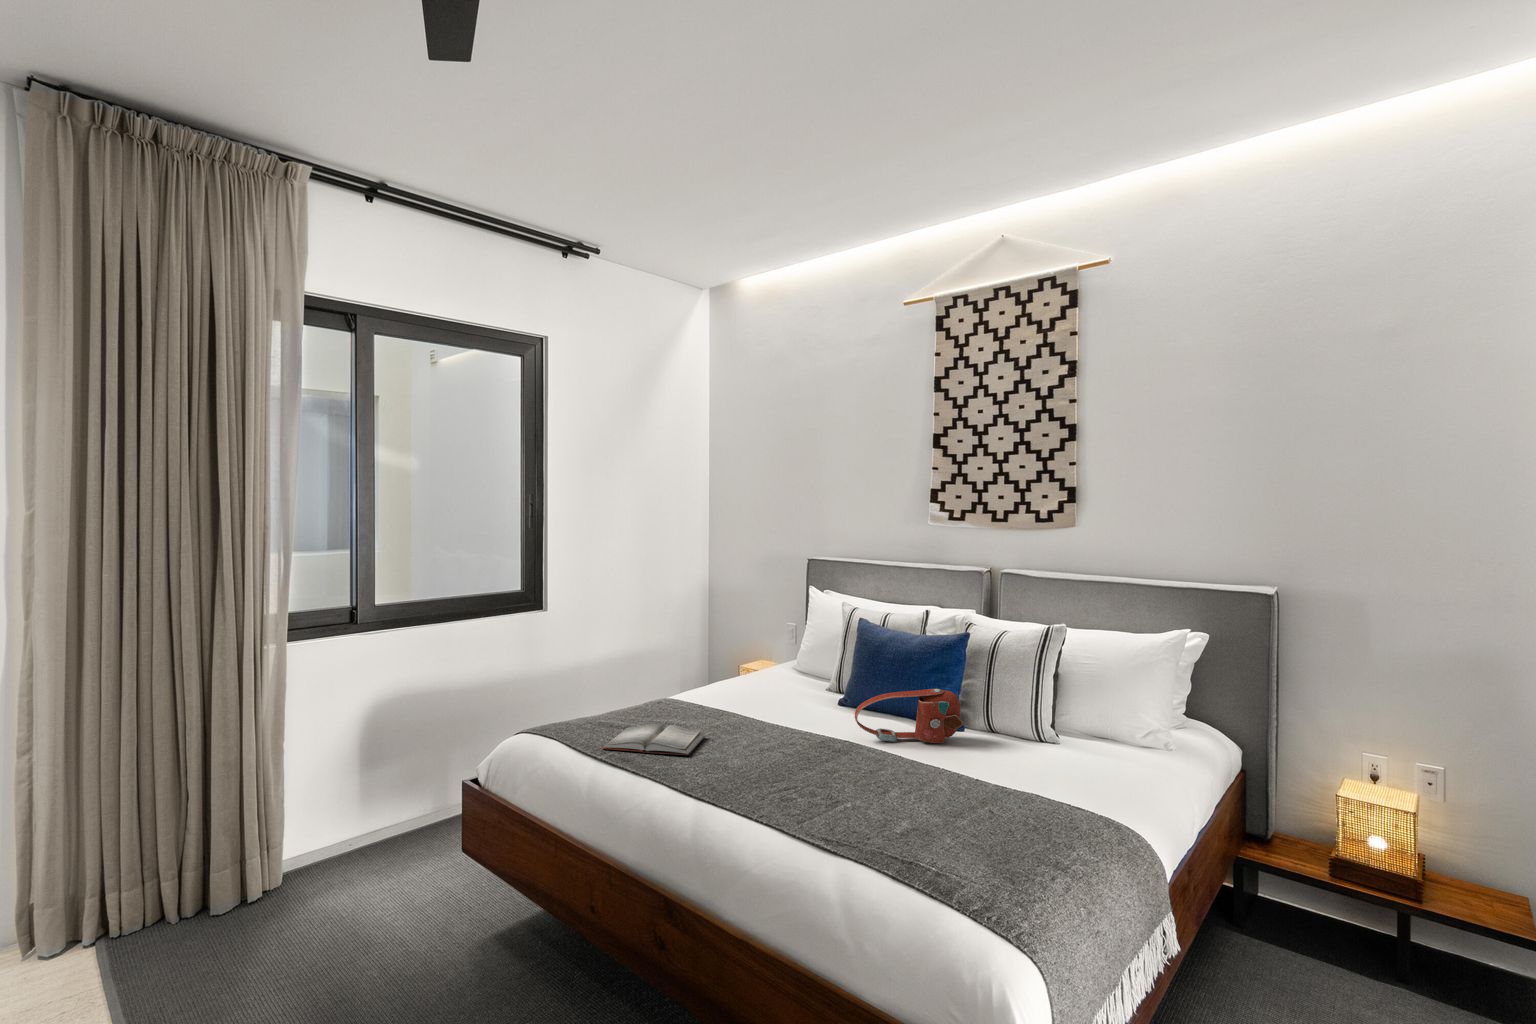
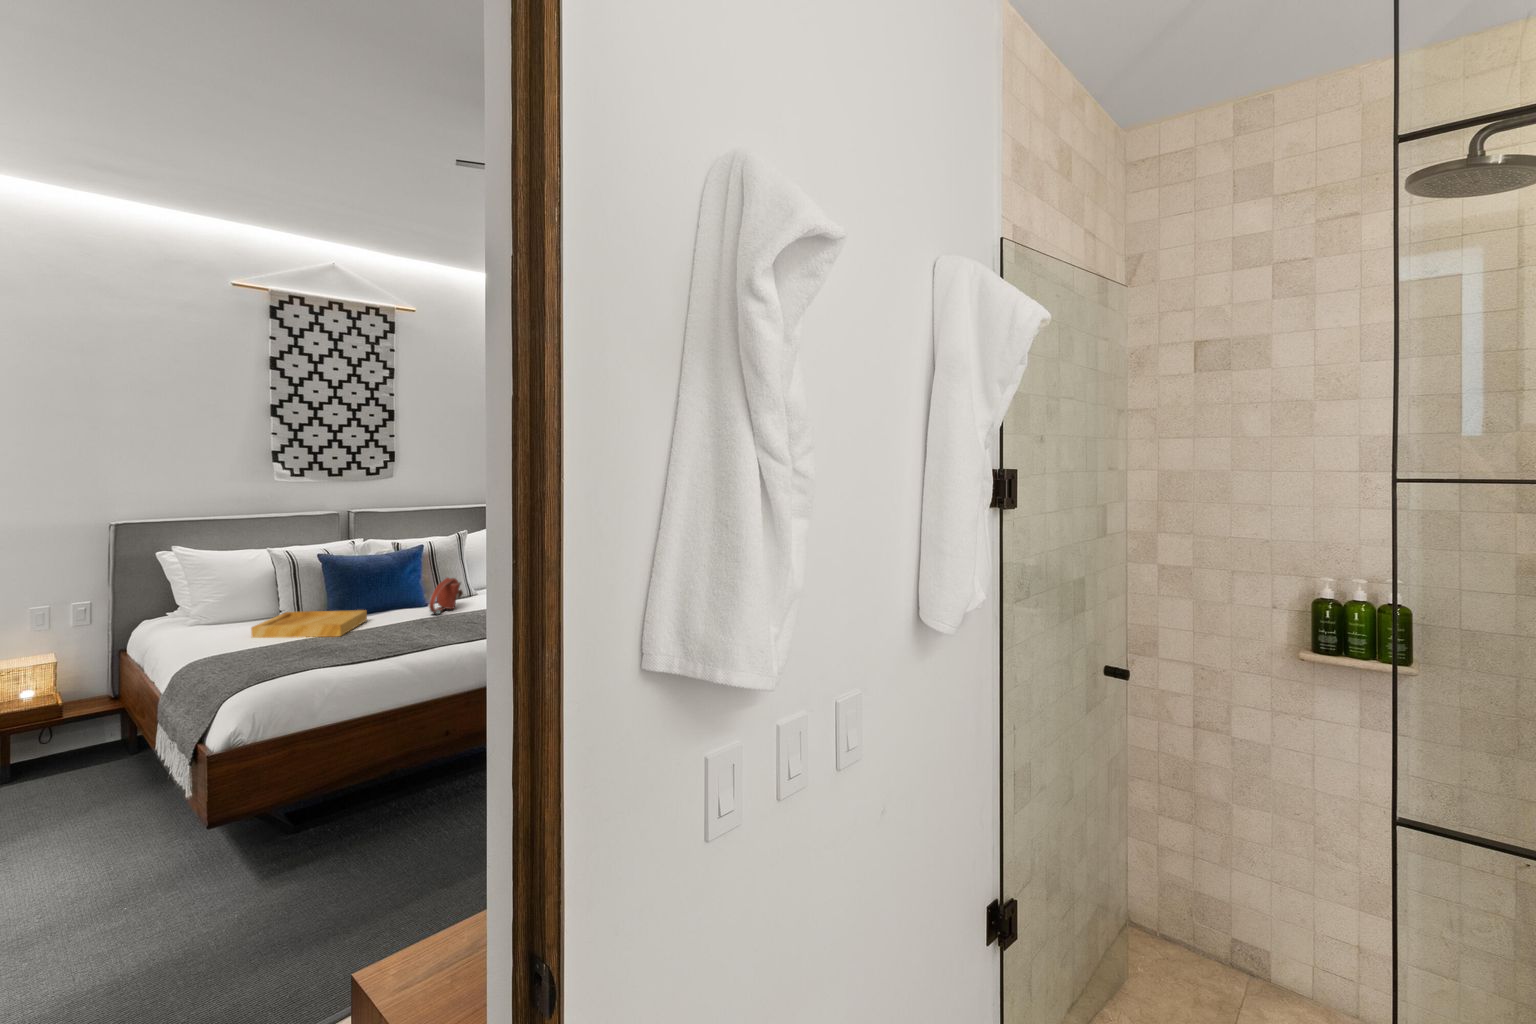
tray: none [706,680,813,721] -> present [251,610,367,638]
hardback book: present [601,724,705,755] -> none [333,632,420,655]

